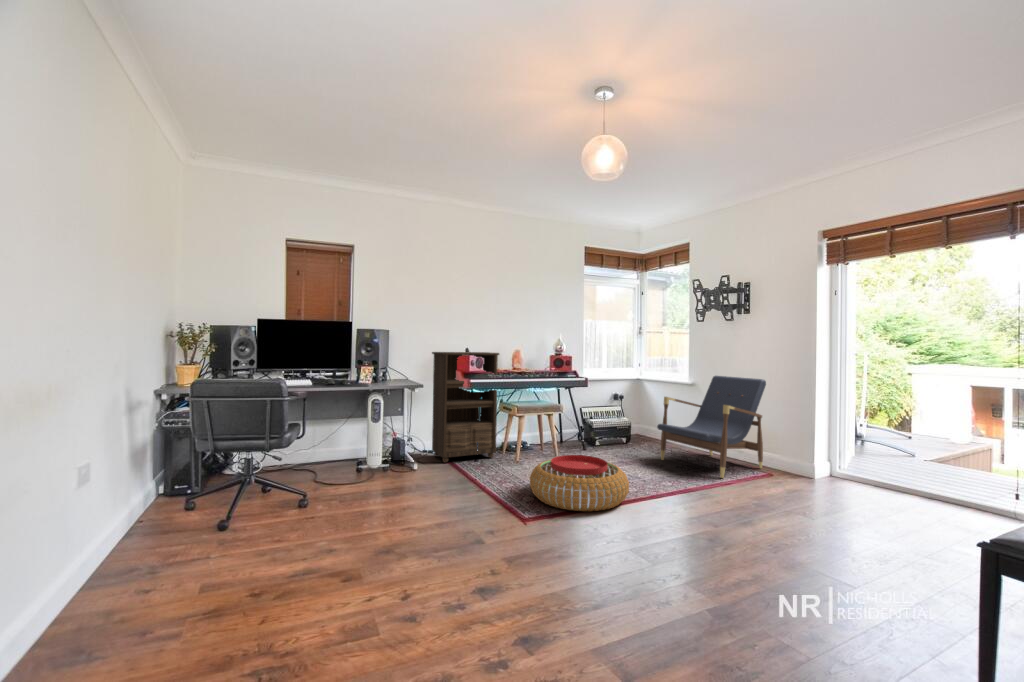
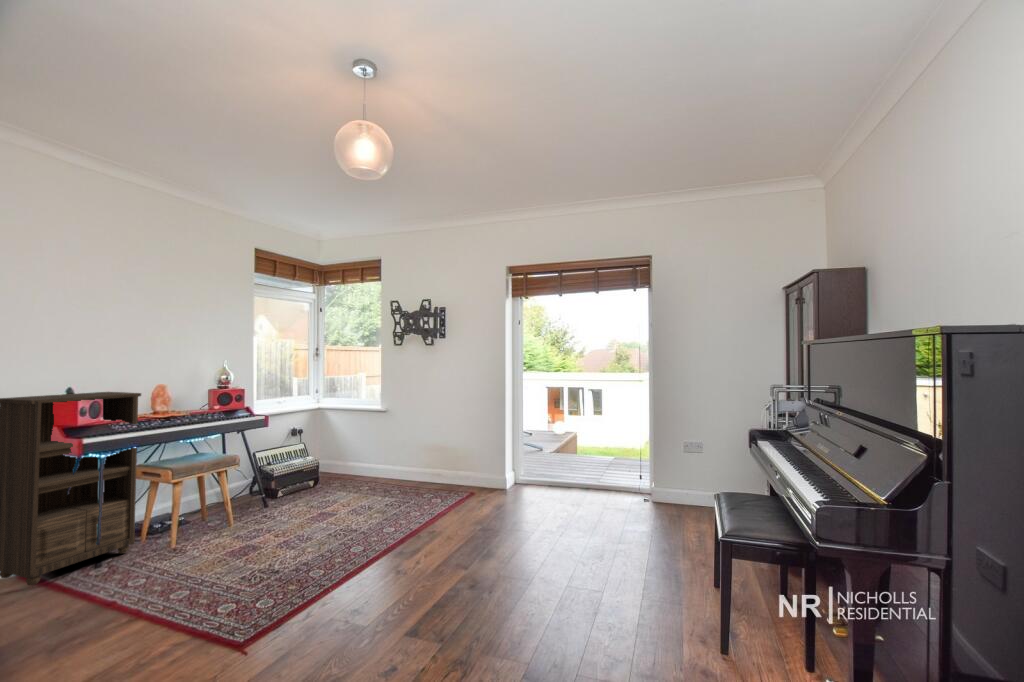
lounge chair: present [657,376,766,478] -> none [363,401,463,509]
pouf: present [530,455,629,511] -> none [227,521,365,606]

